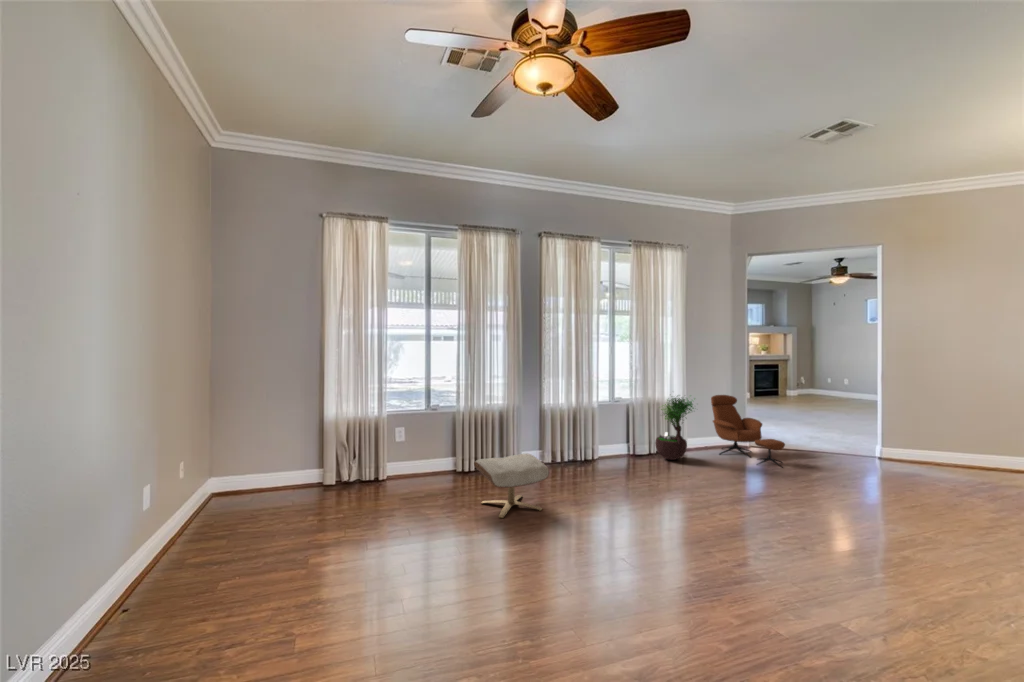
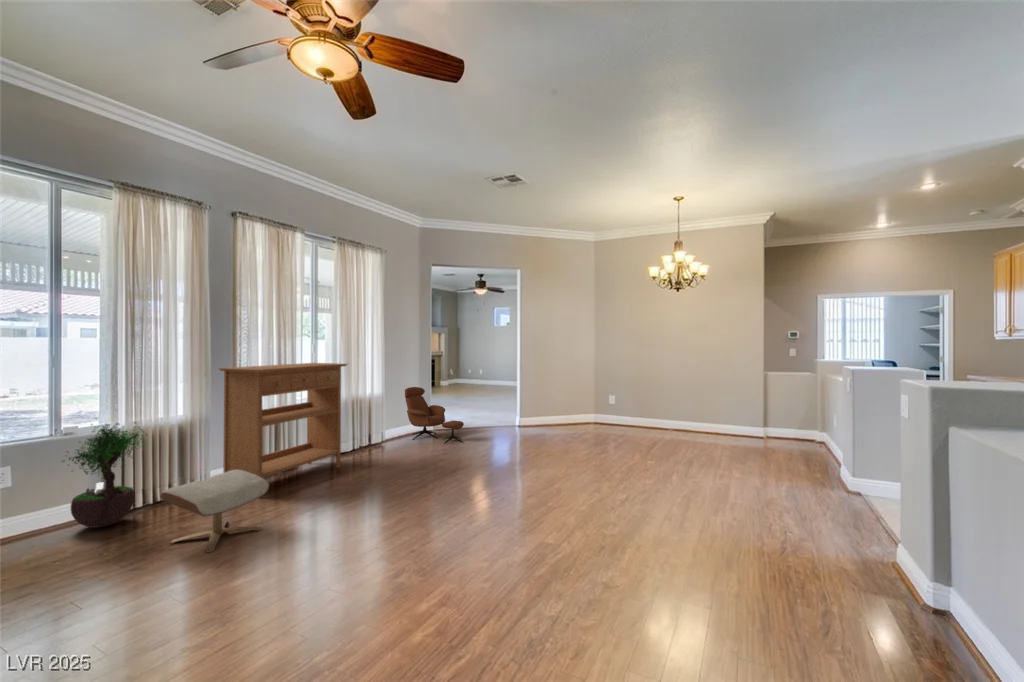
console table: none [526,364,638,483] -> present [219,363,347,478]
potted tree: present [655,398,694,460] -> present [69,422,147,528]

